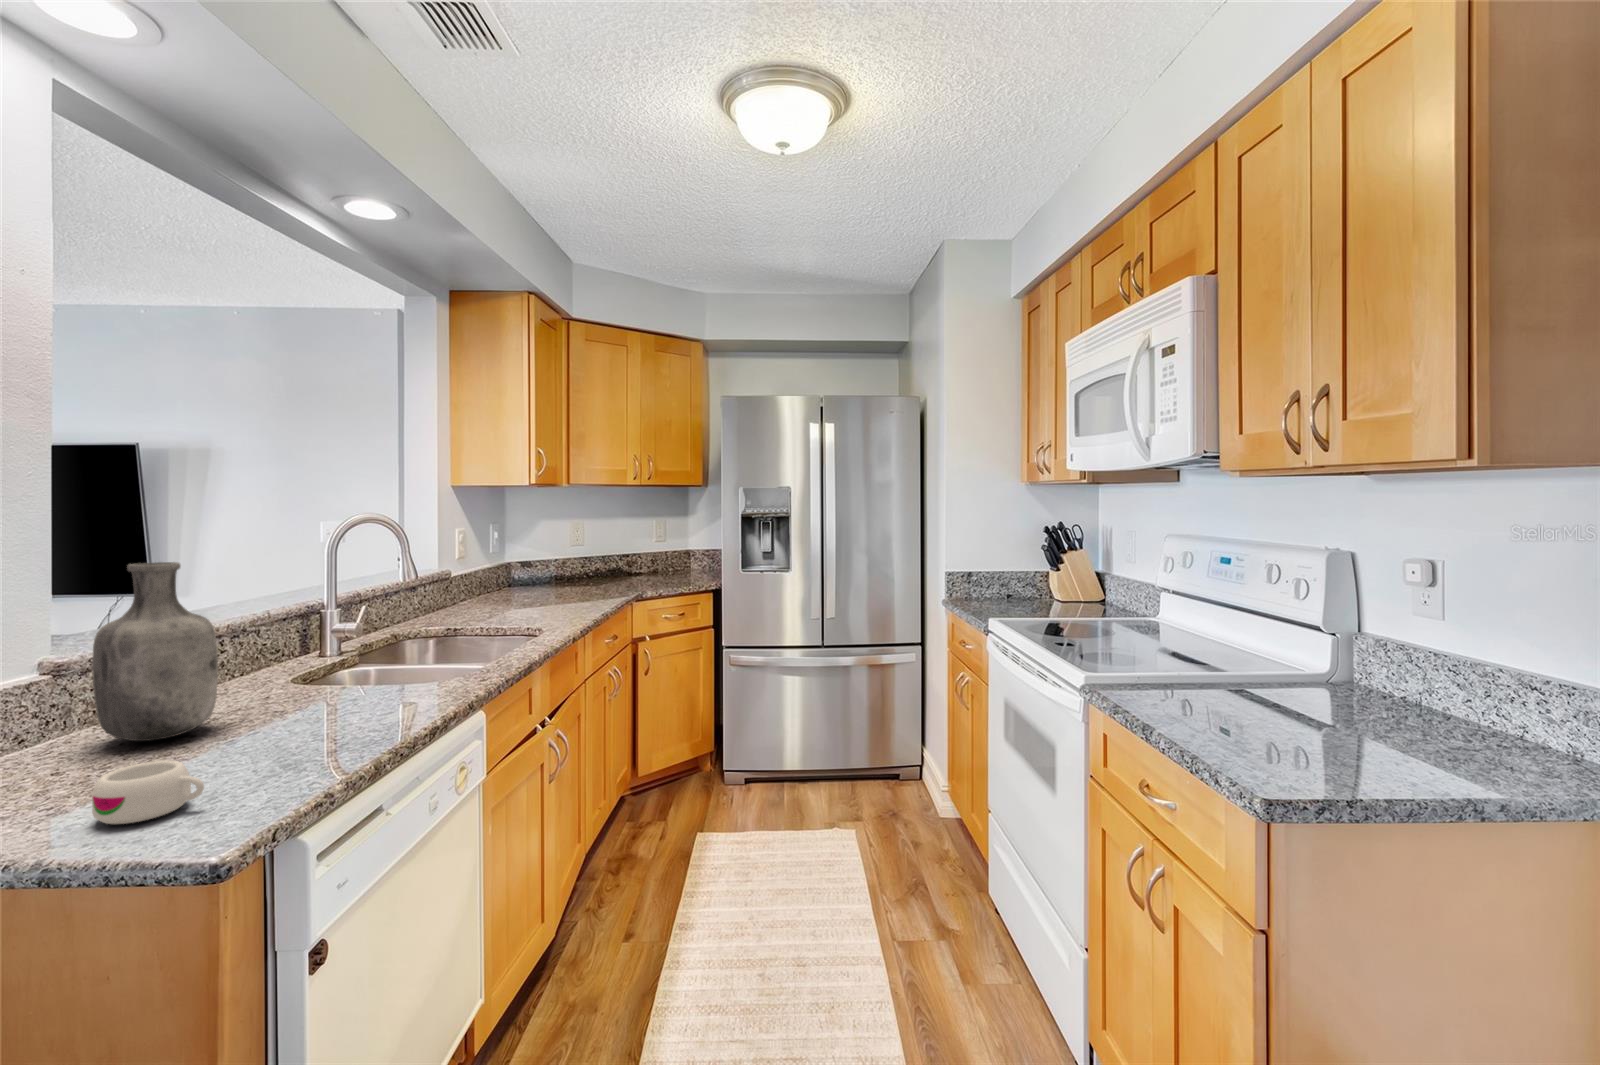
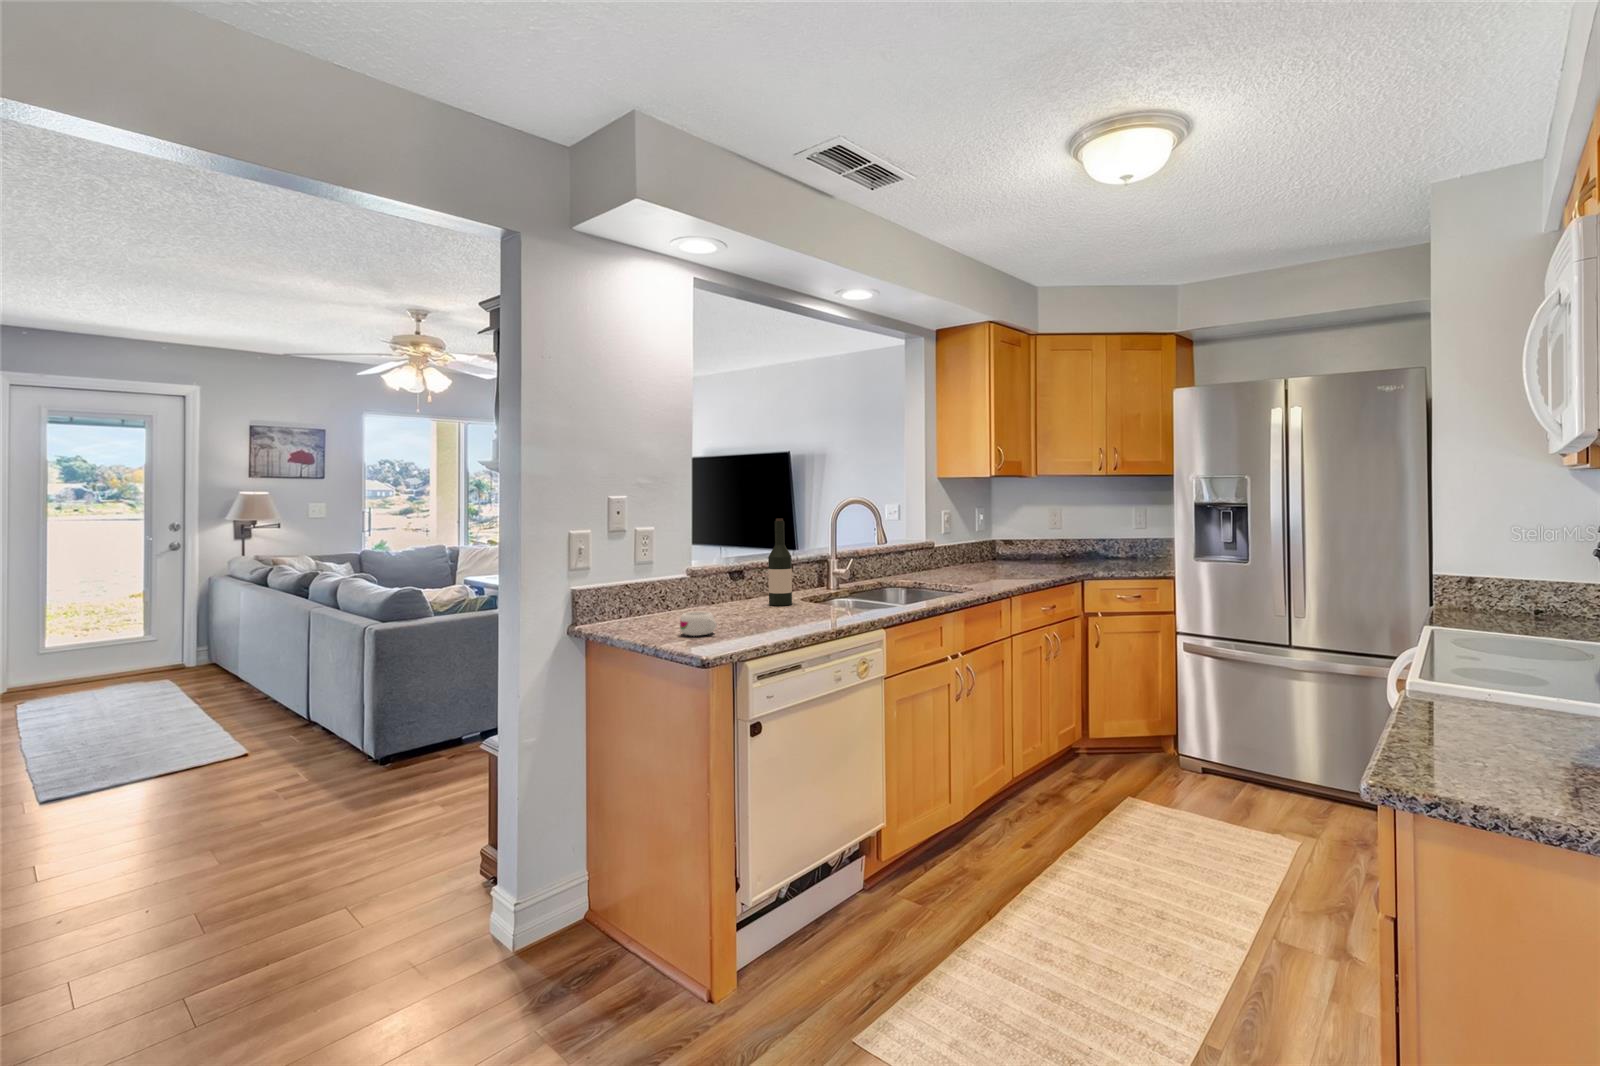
wine bottle: none [240,553,290,703] -> present [768,519,792,605]
vase: present [92,562,218,741] -> none [701,521,750,613]

